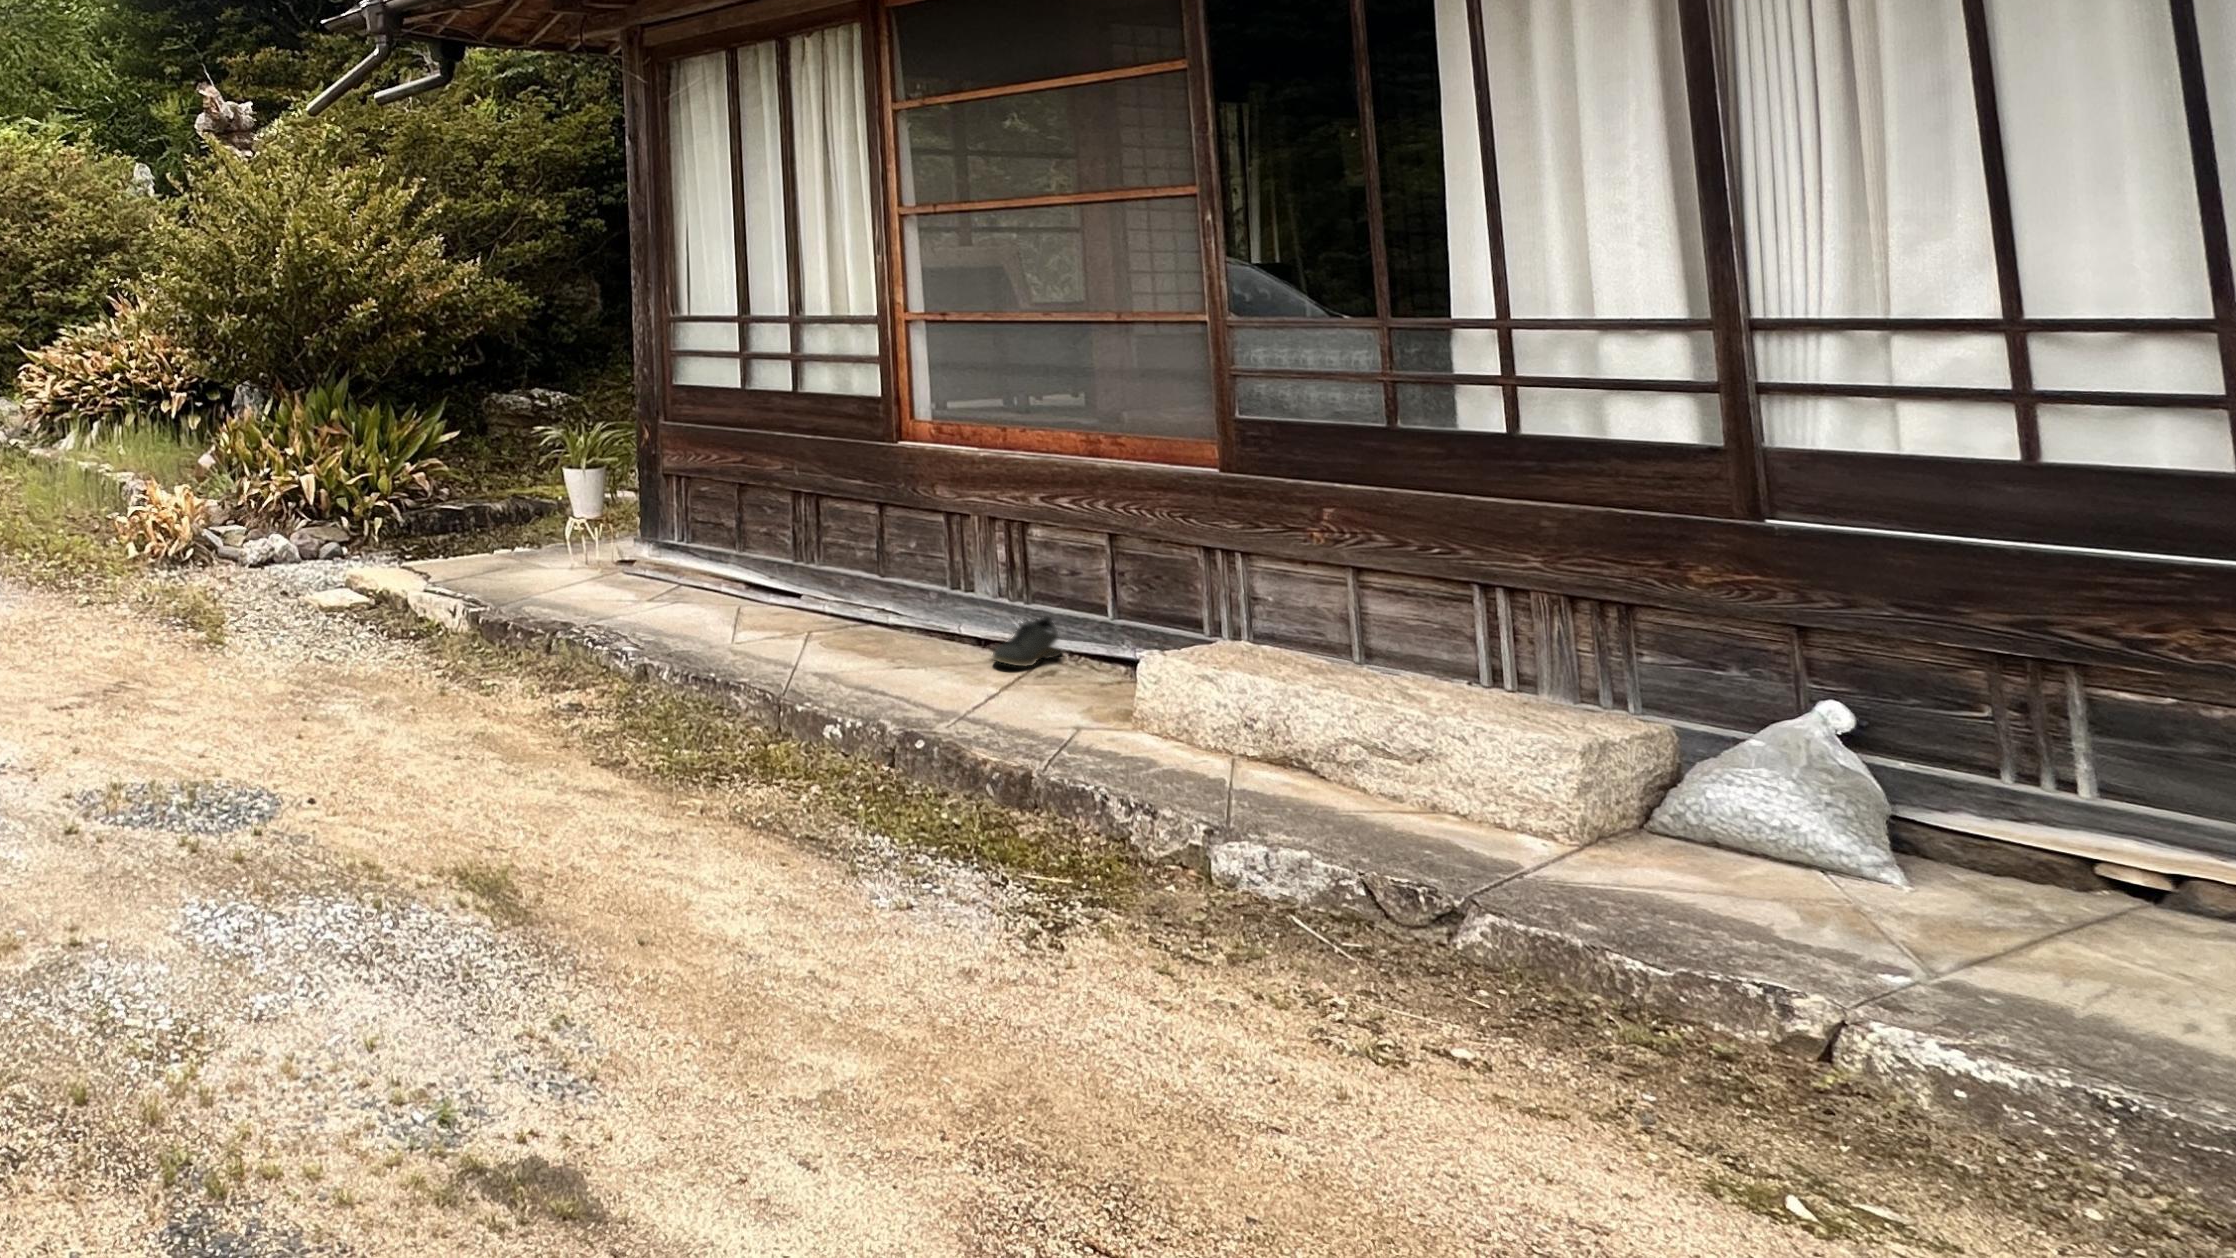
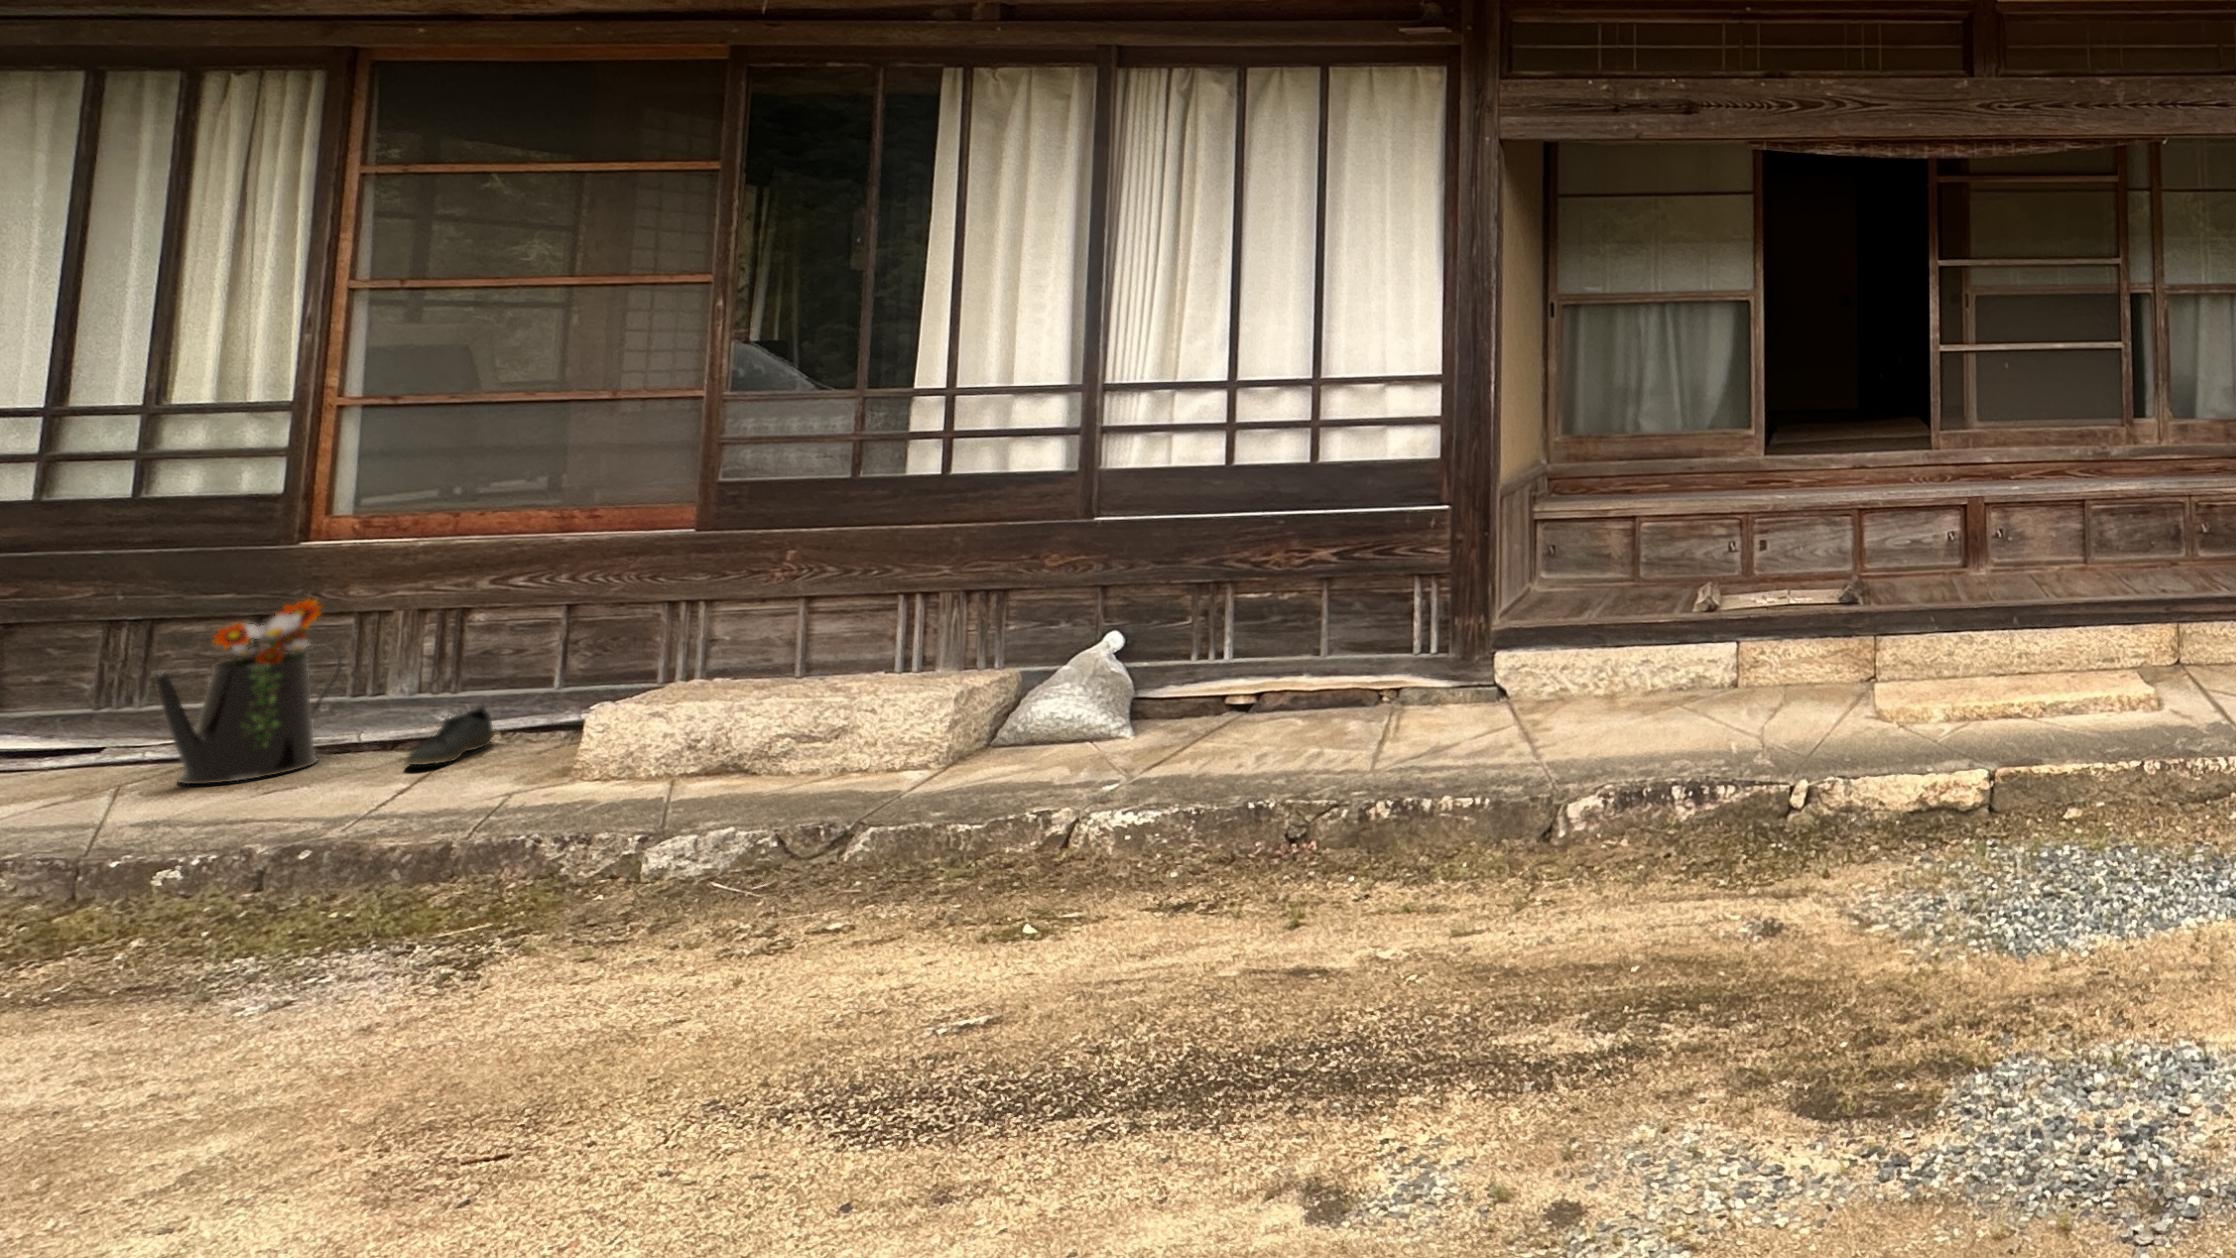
watering can: none [817,487,940,642] -> present [155,599,342,784]

